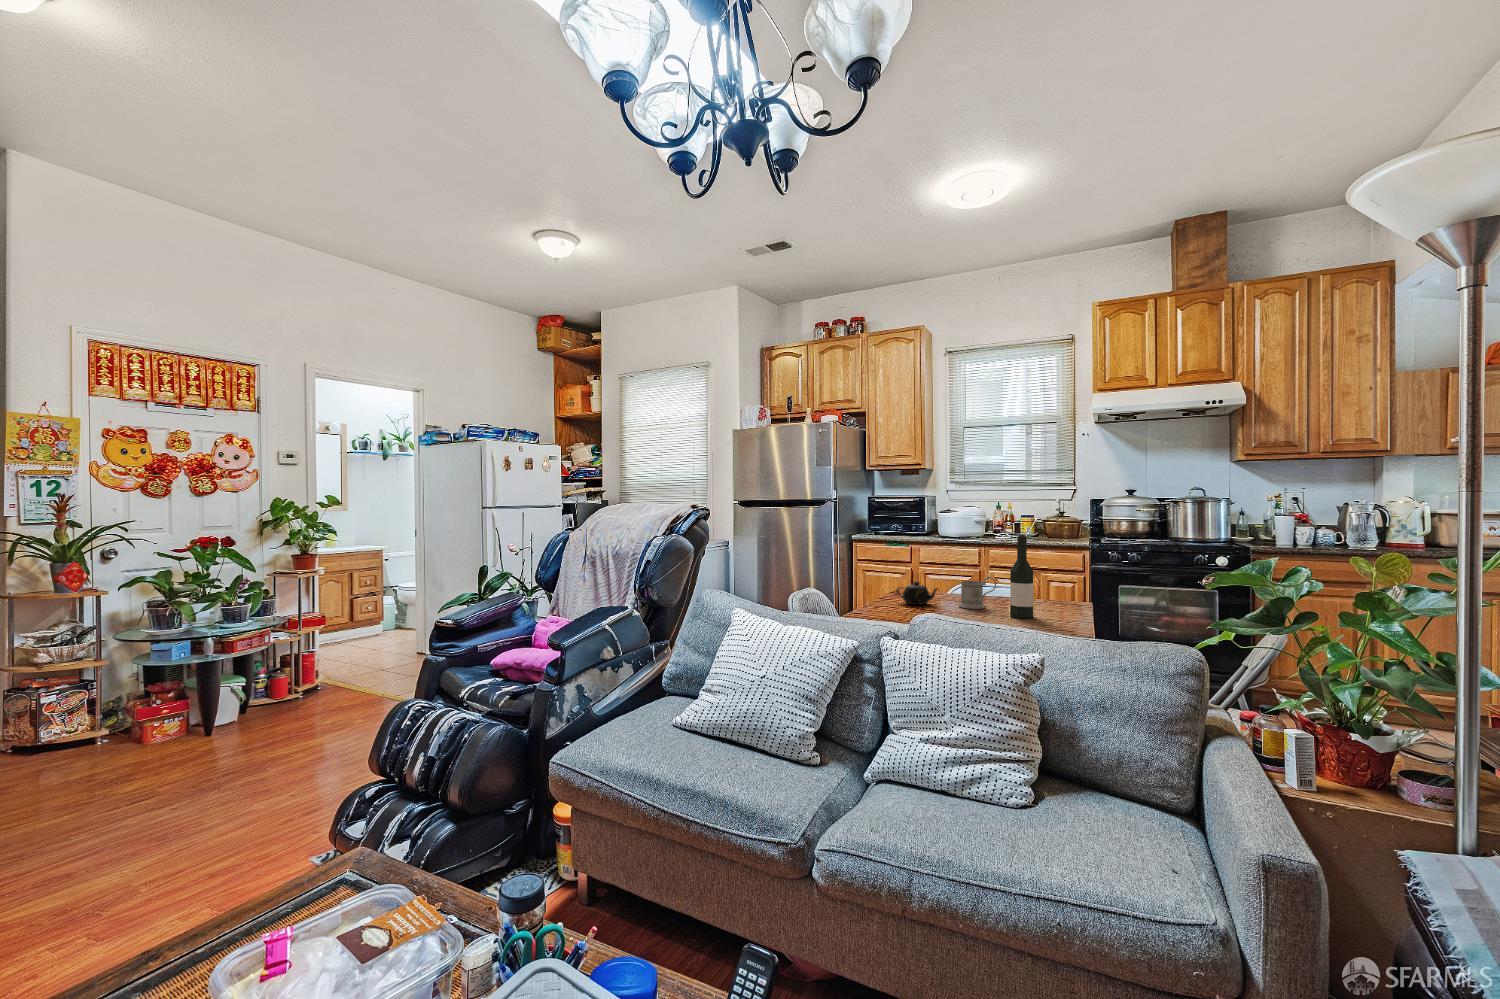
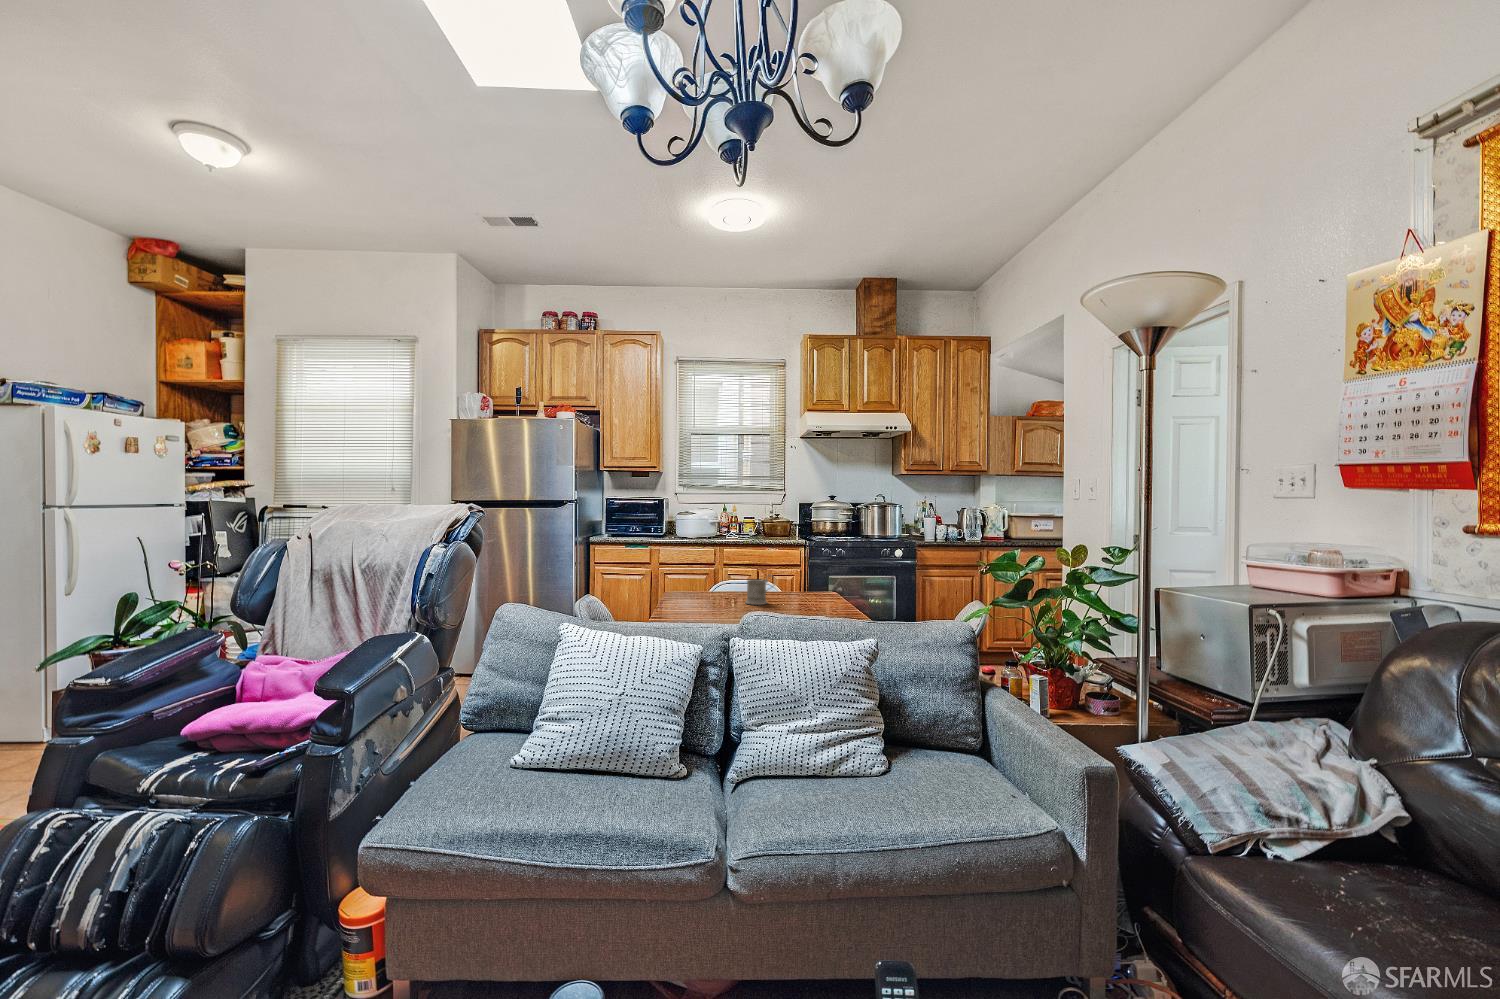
wine bottle: present [1010,534,1033,618] -> none [795,536,816,610]
teapot: present [897,581,938,605] -> none [687,582,729,605]

